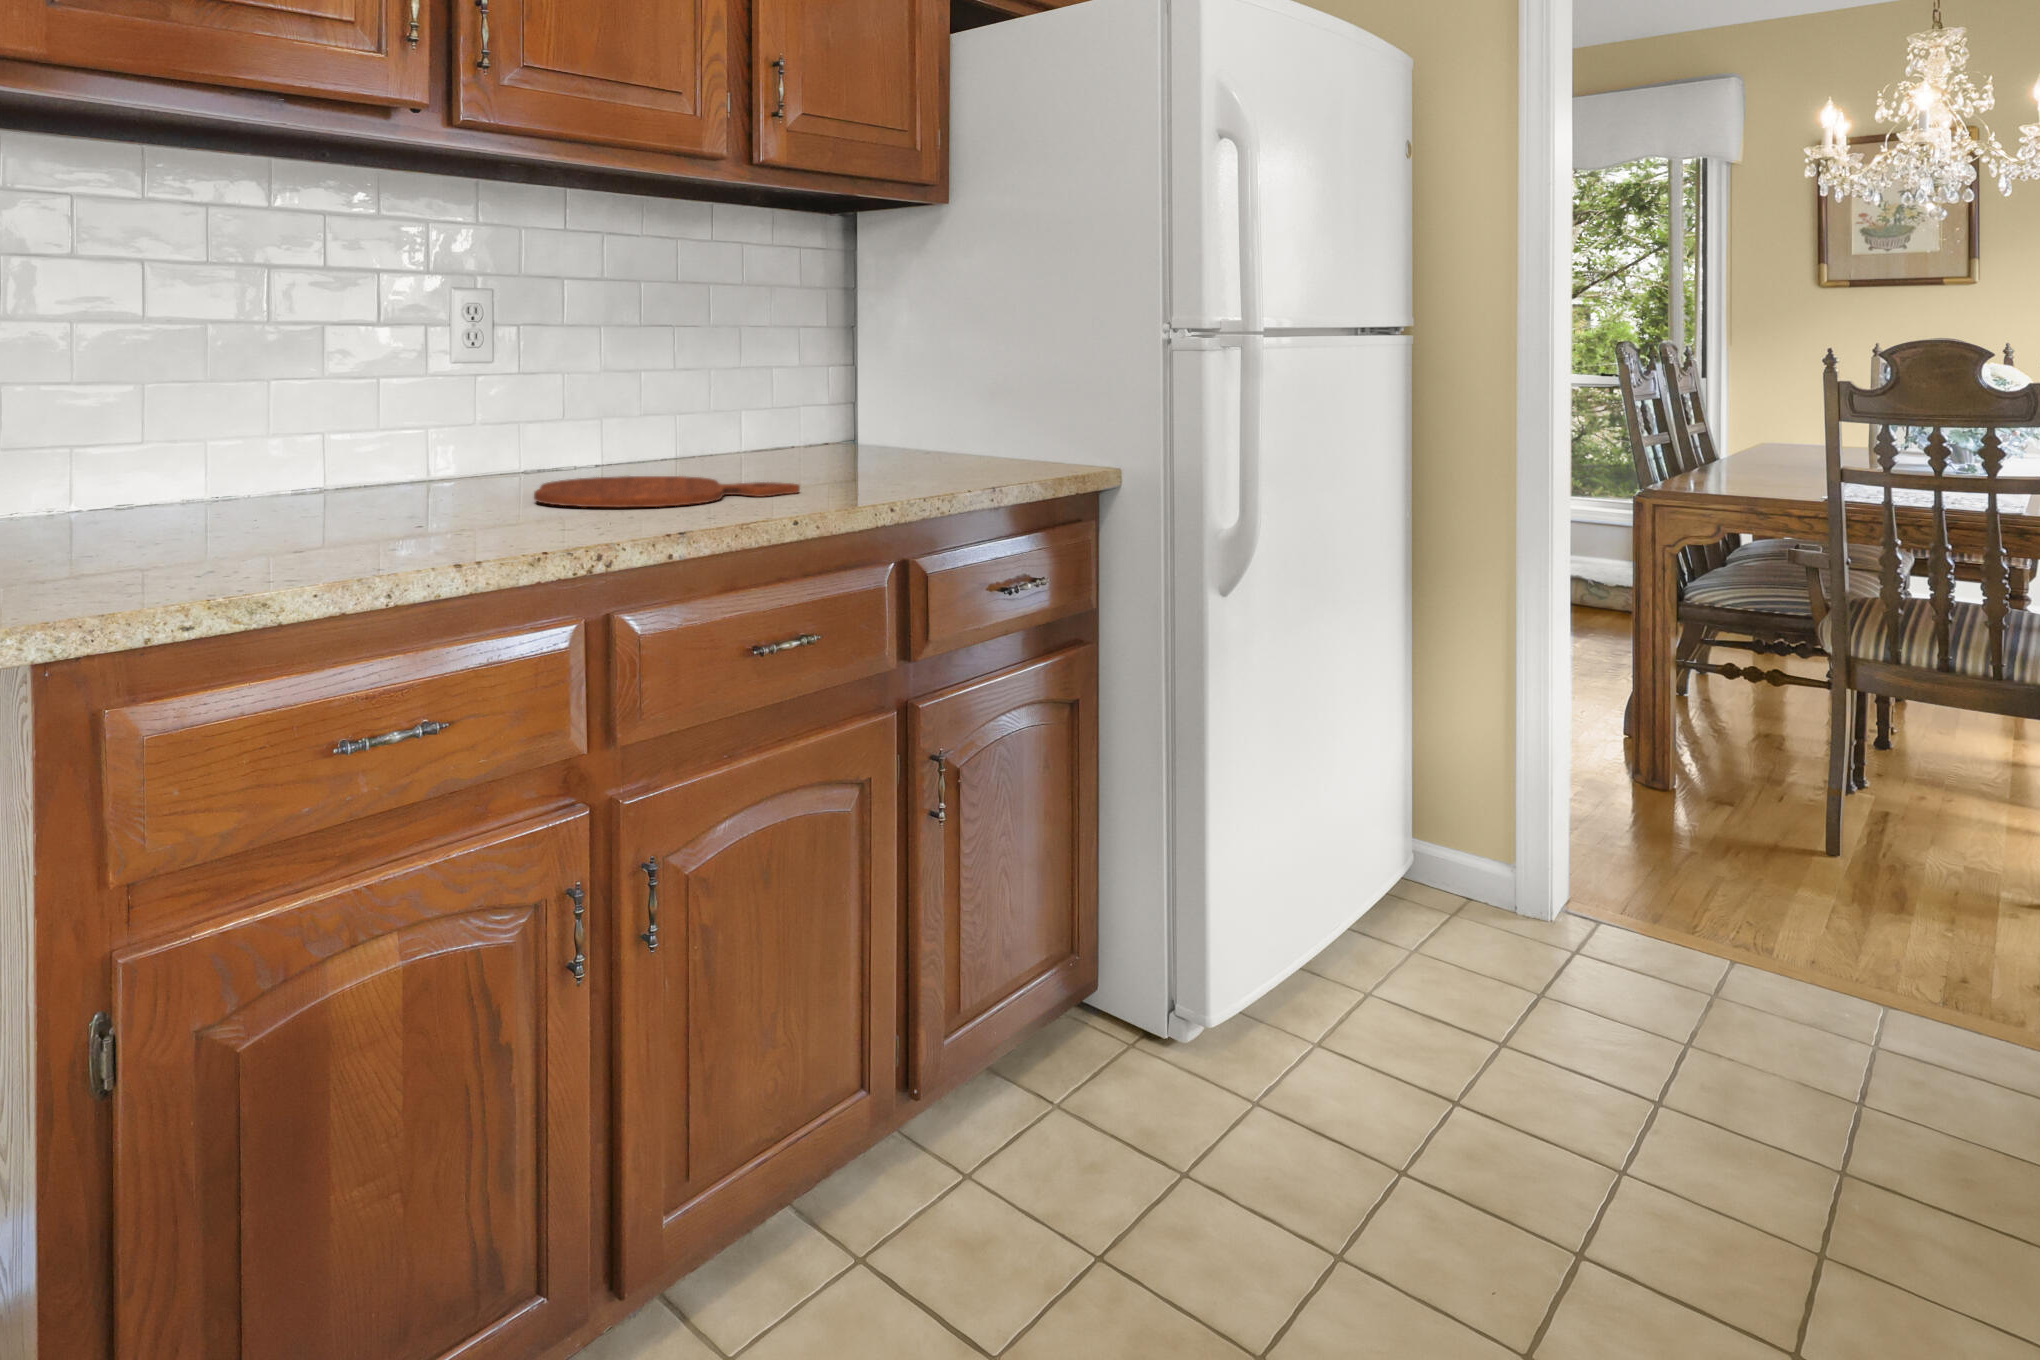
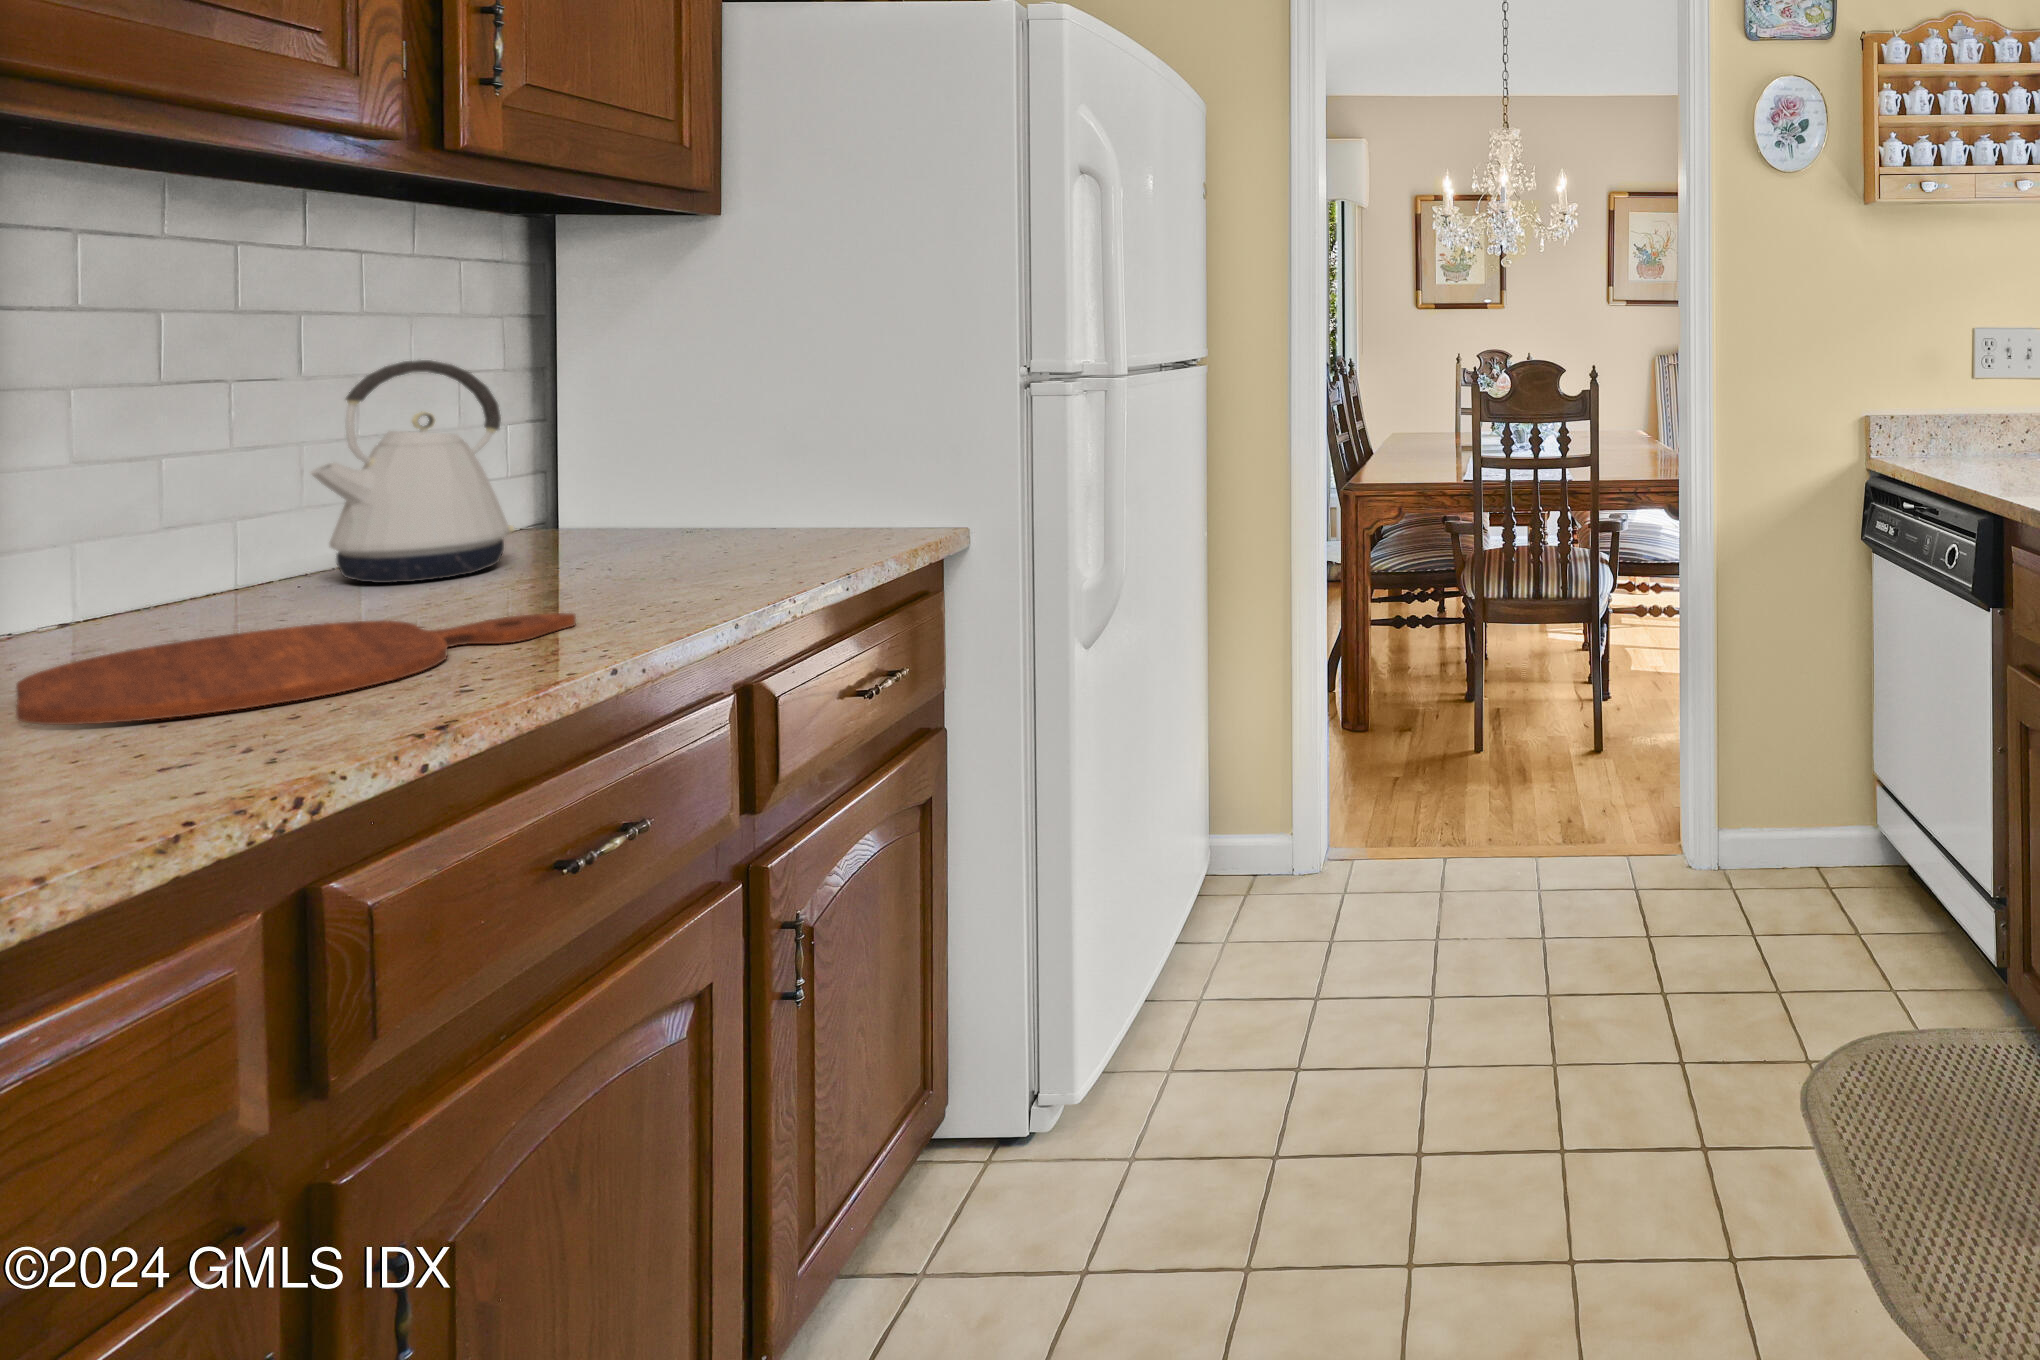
kettle: none [694,315,805,466] -> present [311,360,514,583]

